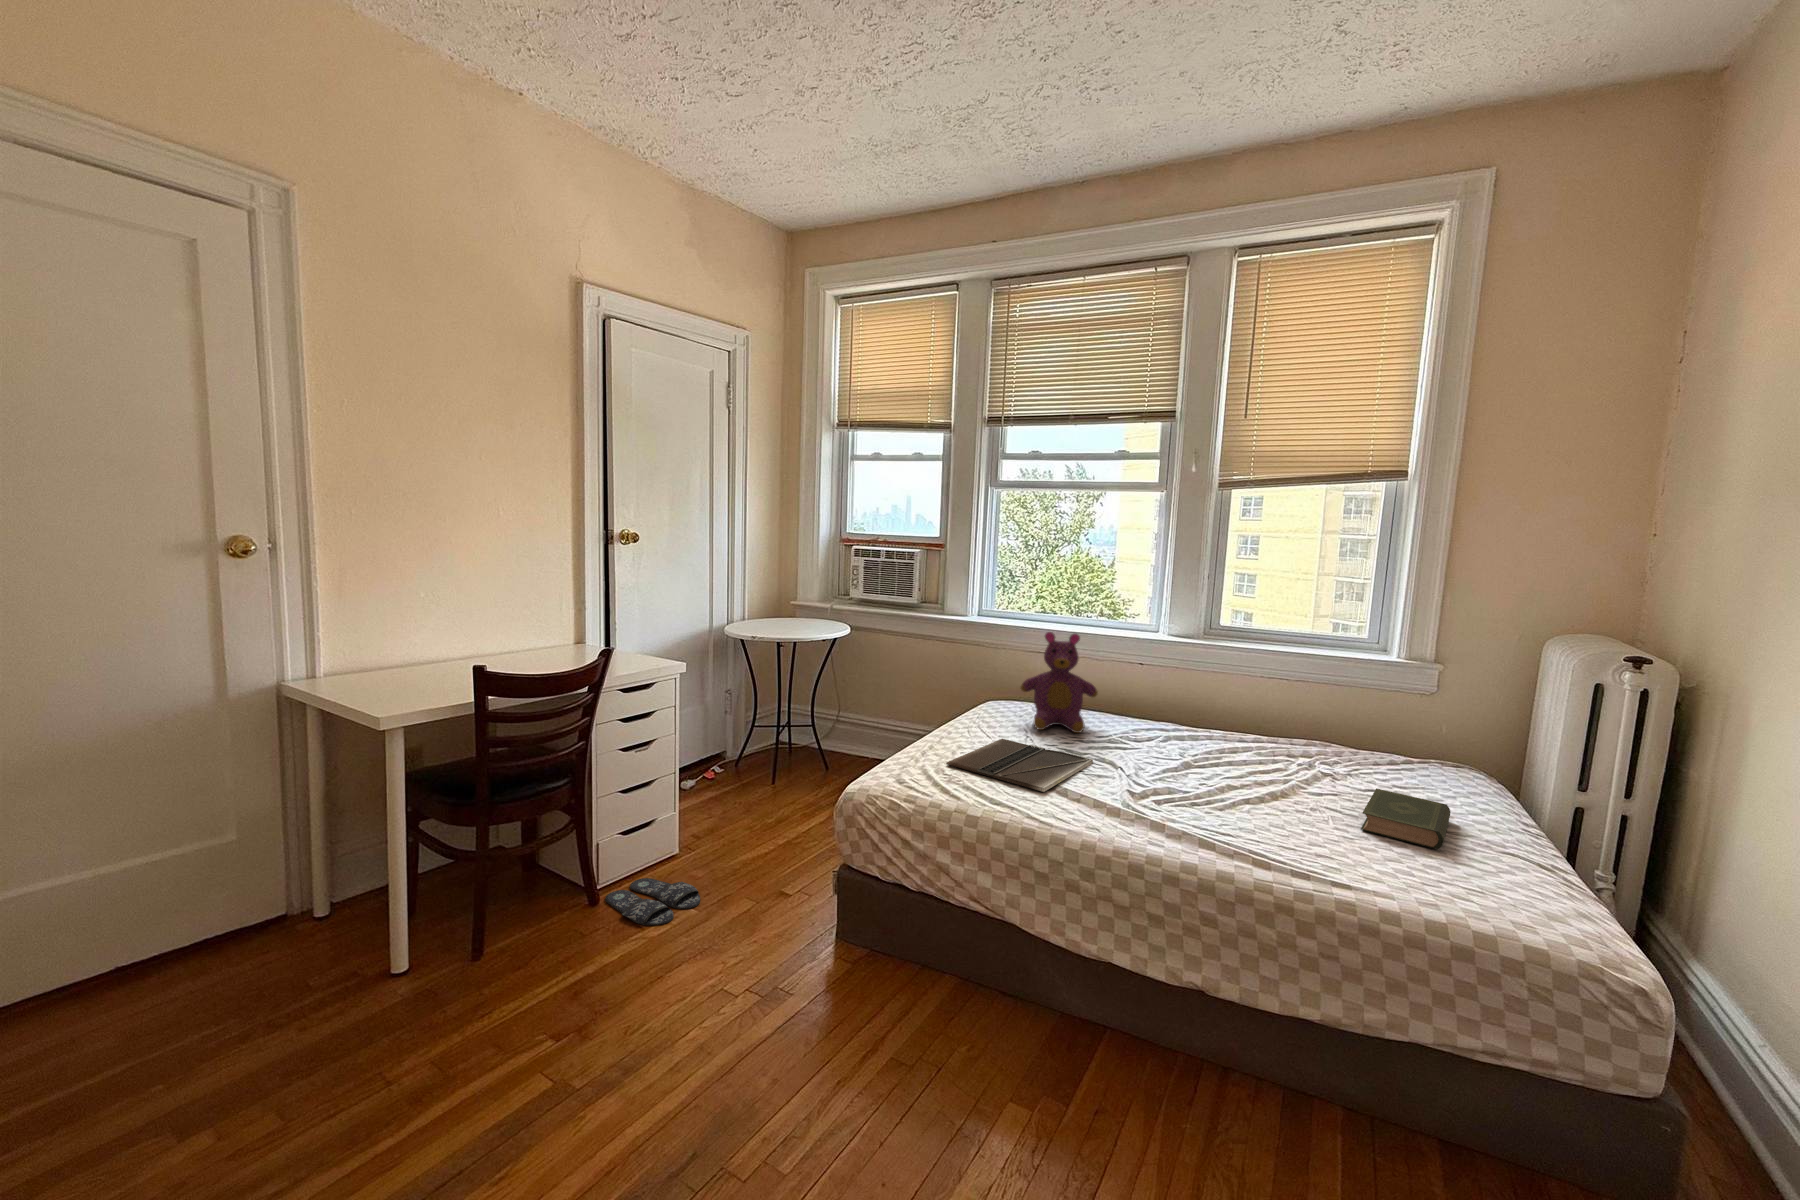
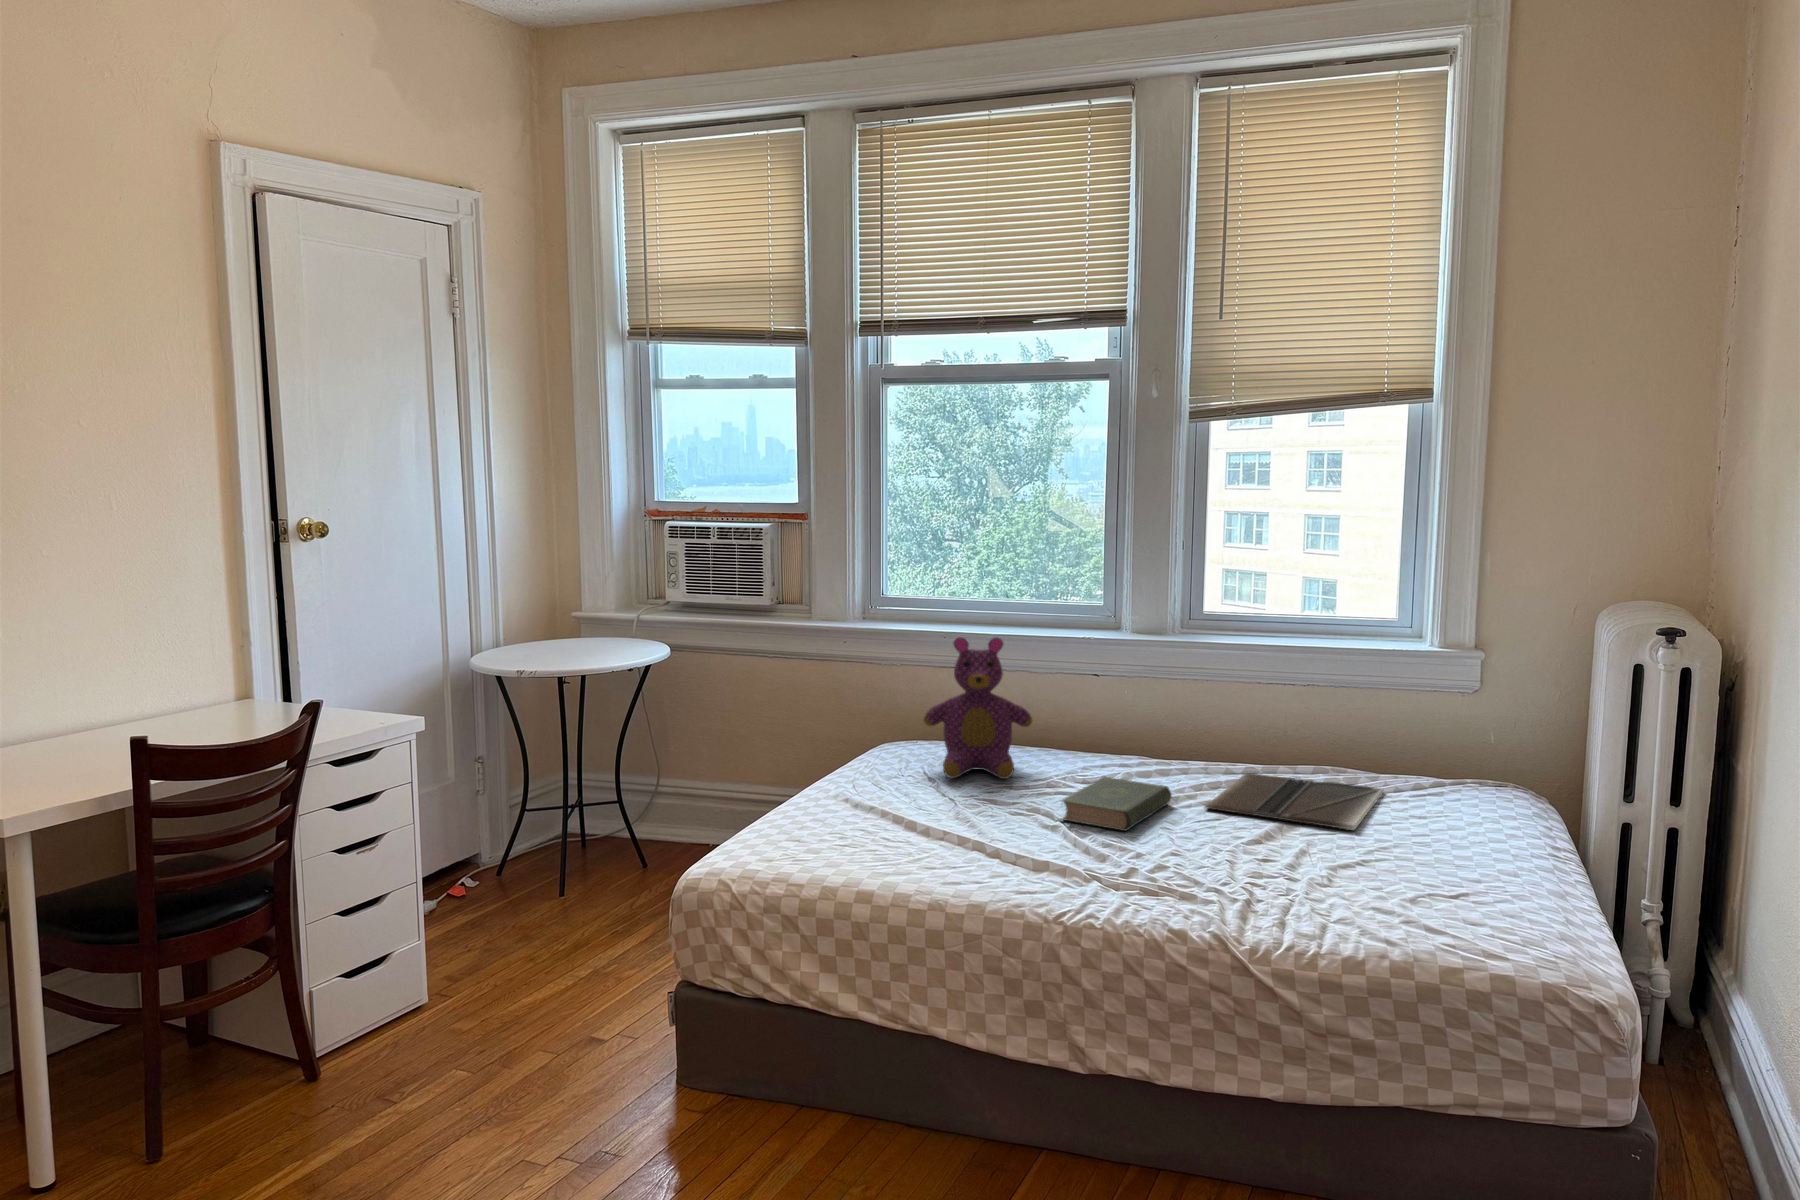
laptop: present [946,739,1093,792] -> present [1205,773,1383,830]
book: present [1361,788,1451,849] -> present [1062,777,1172,831]
slippers: present [605,878,700,925] -> none [329,1037,472,1098]

